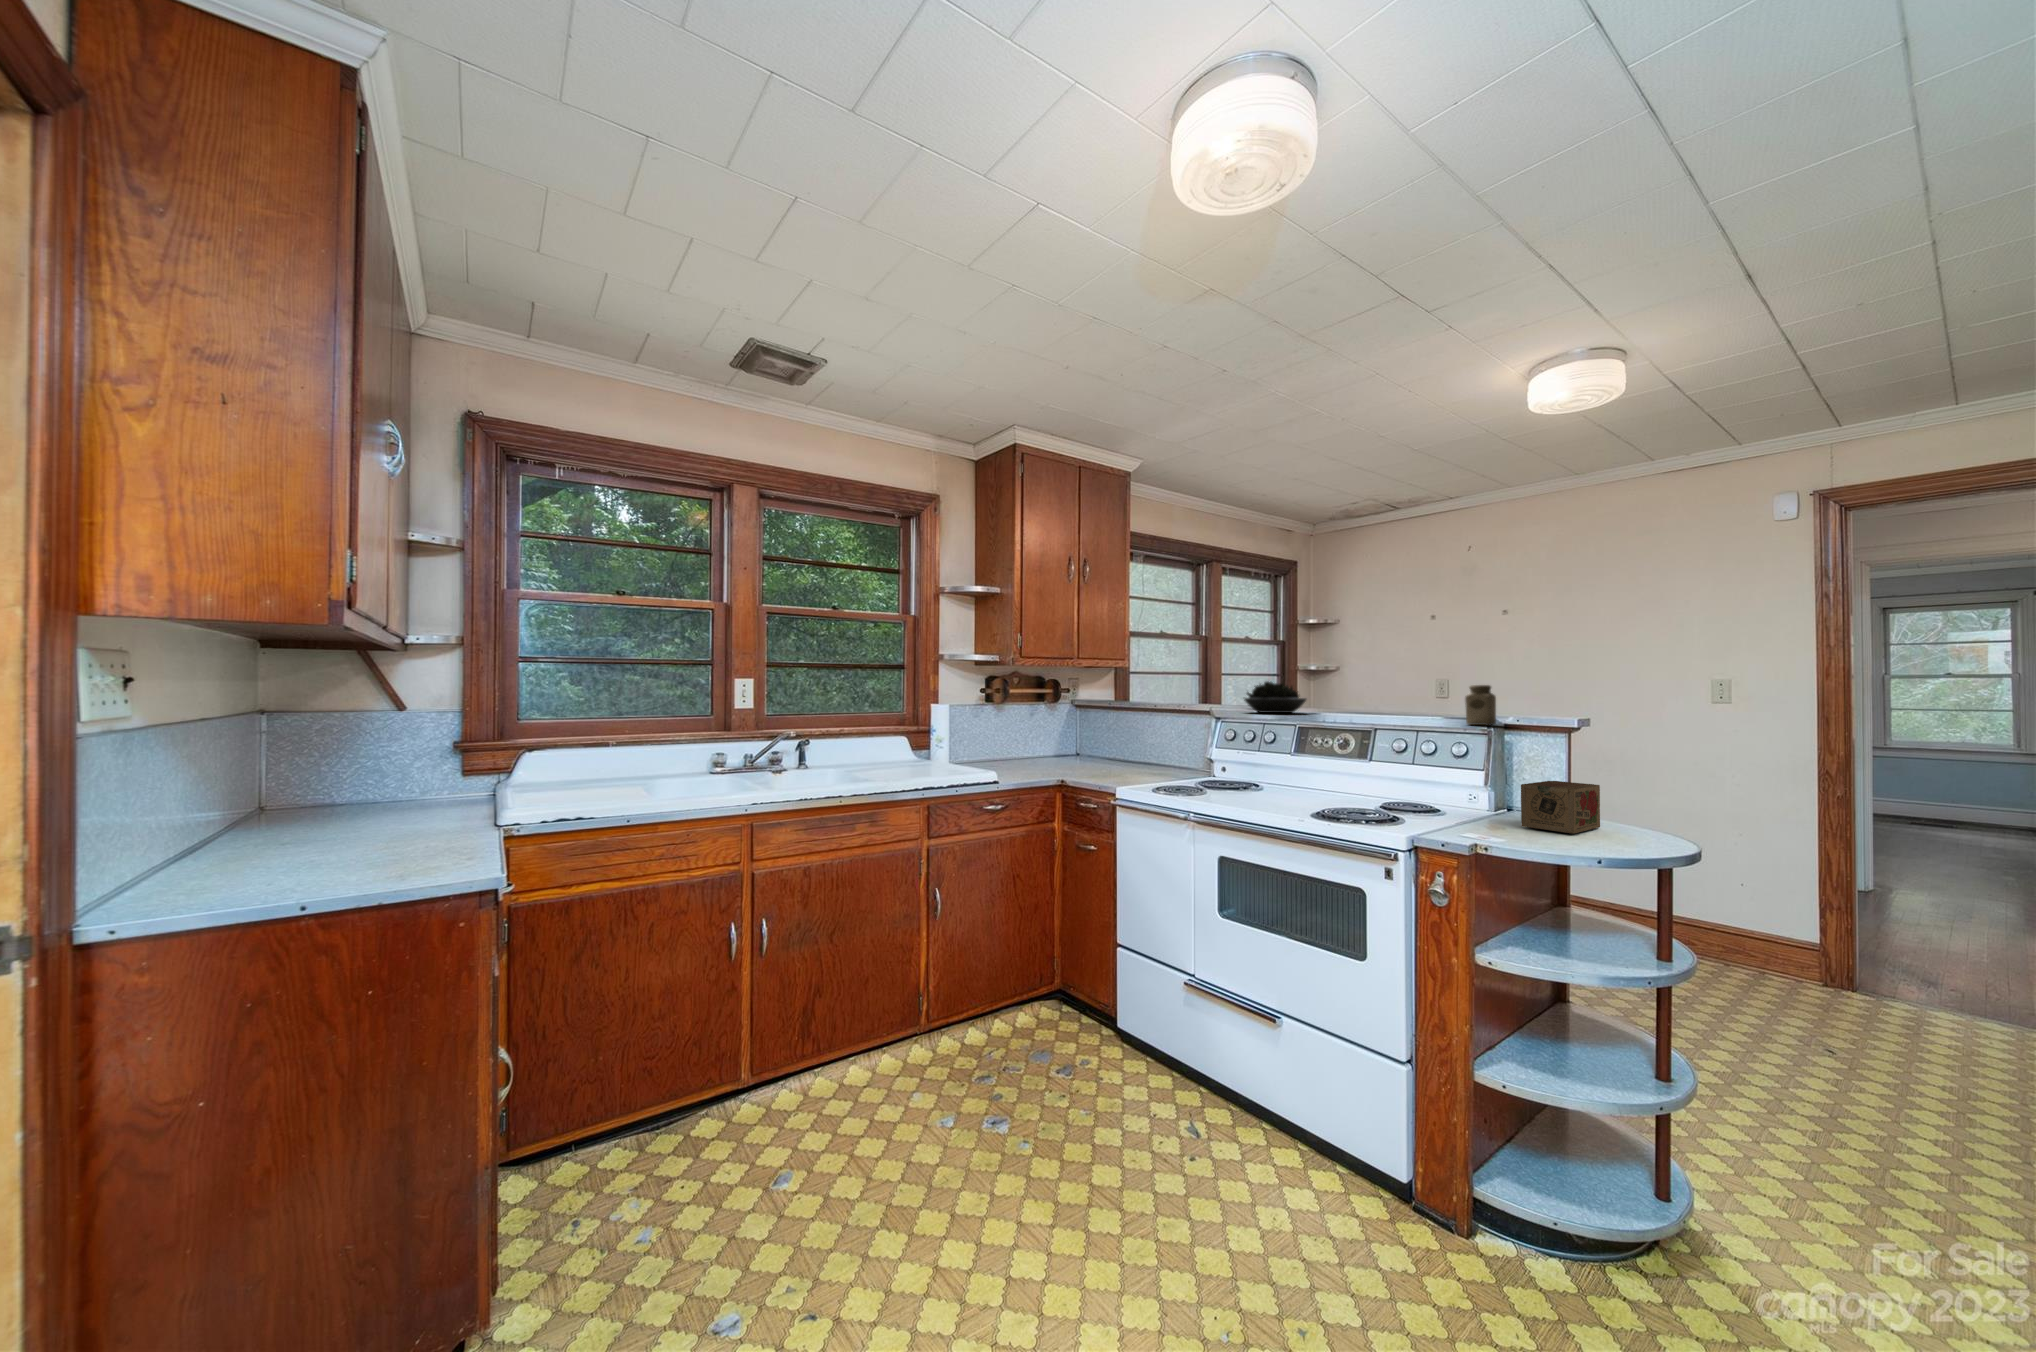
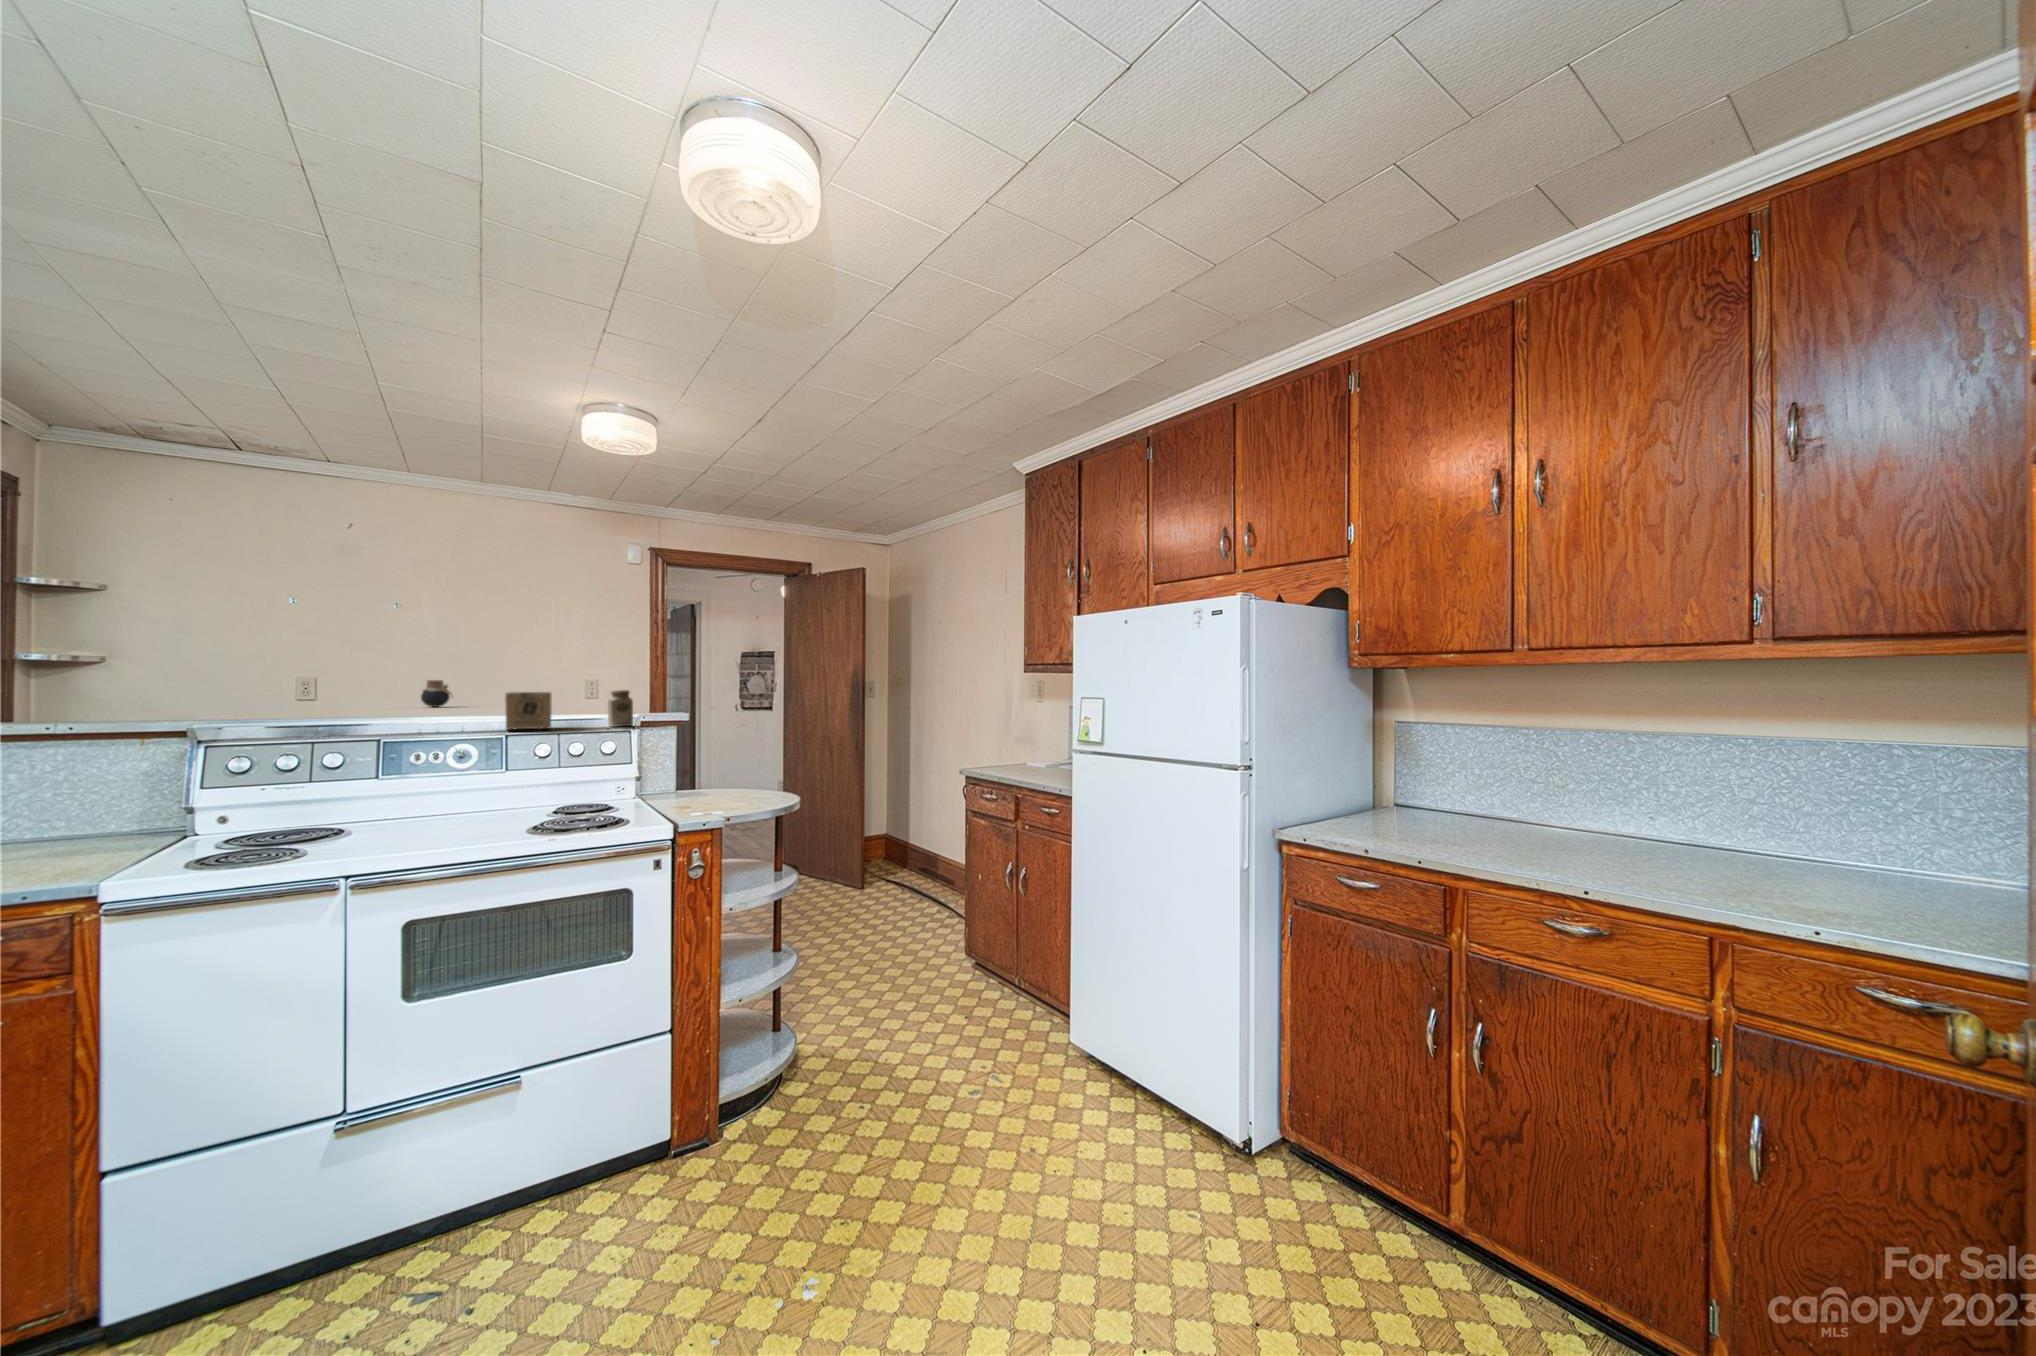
succulent plant: present [1244,681,1306,713] -> none [214,687,336,733]
jar: none [1536,681,1567,707] -> present [421,680,451,707]
tea box: present [1521,781,1600,834] -> present [505,692,552,730]

